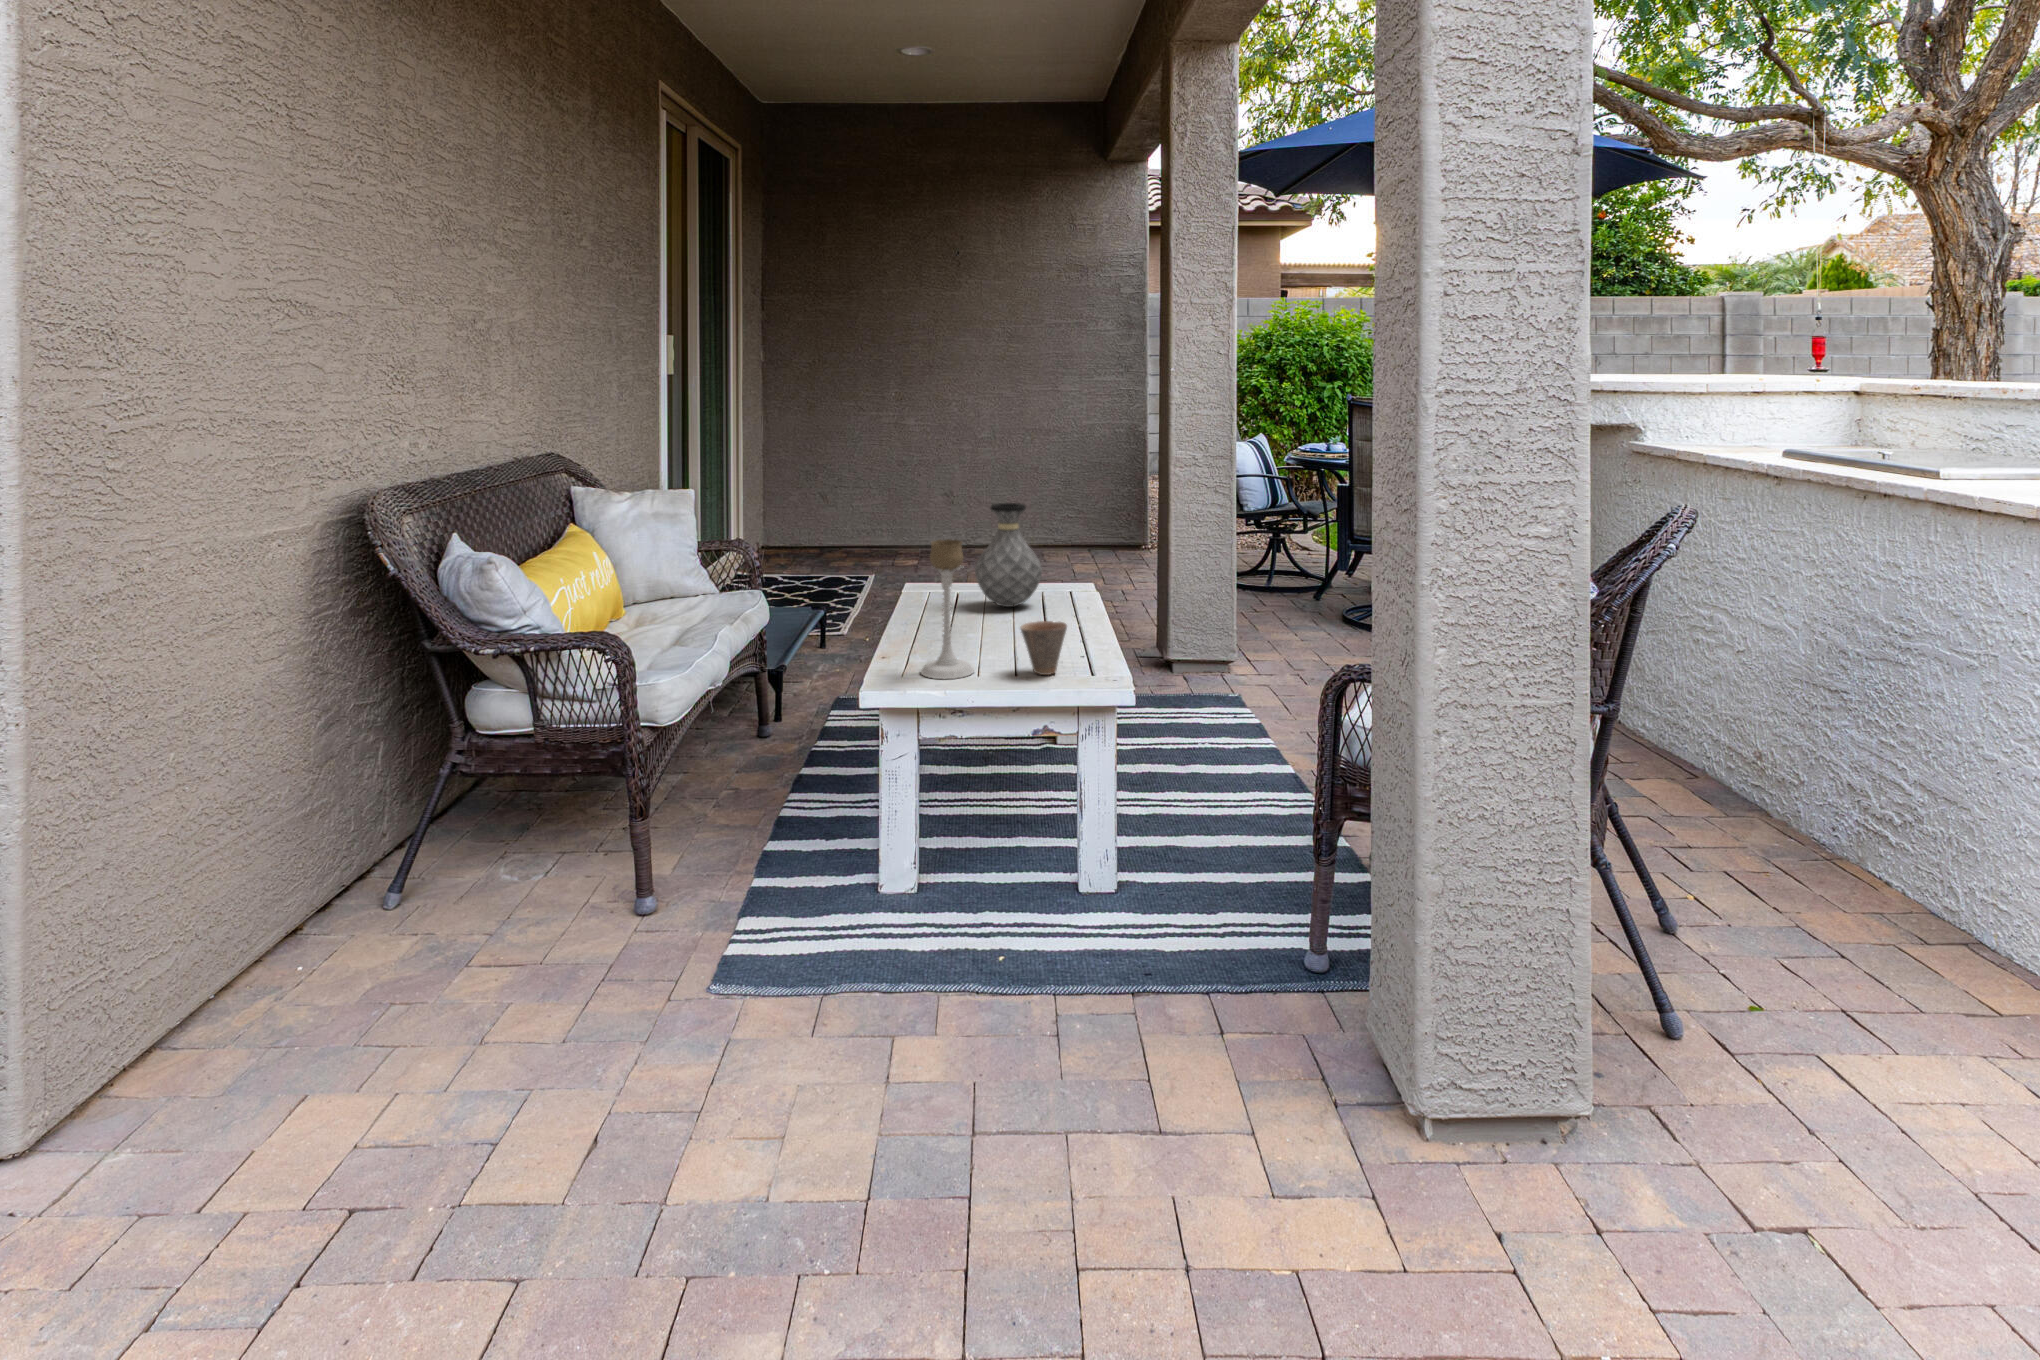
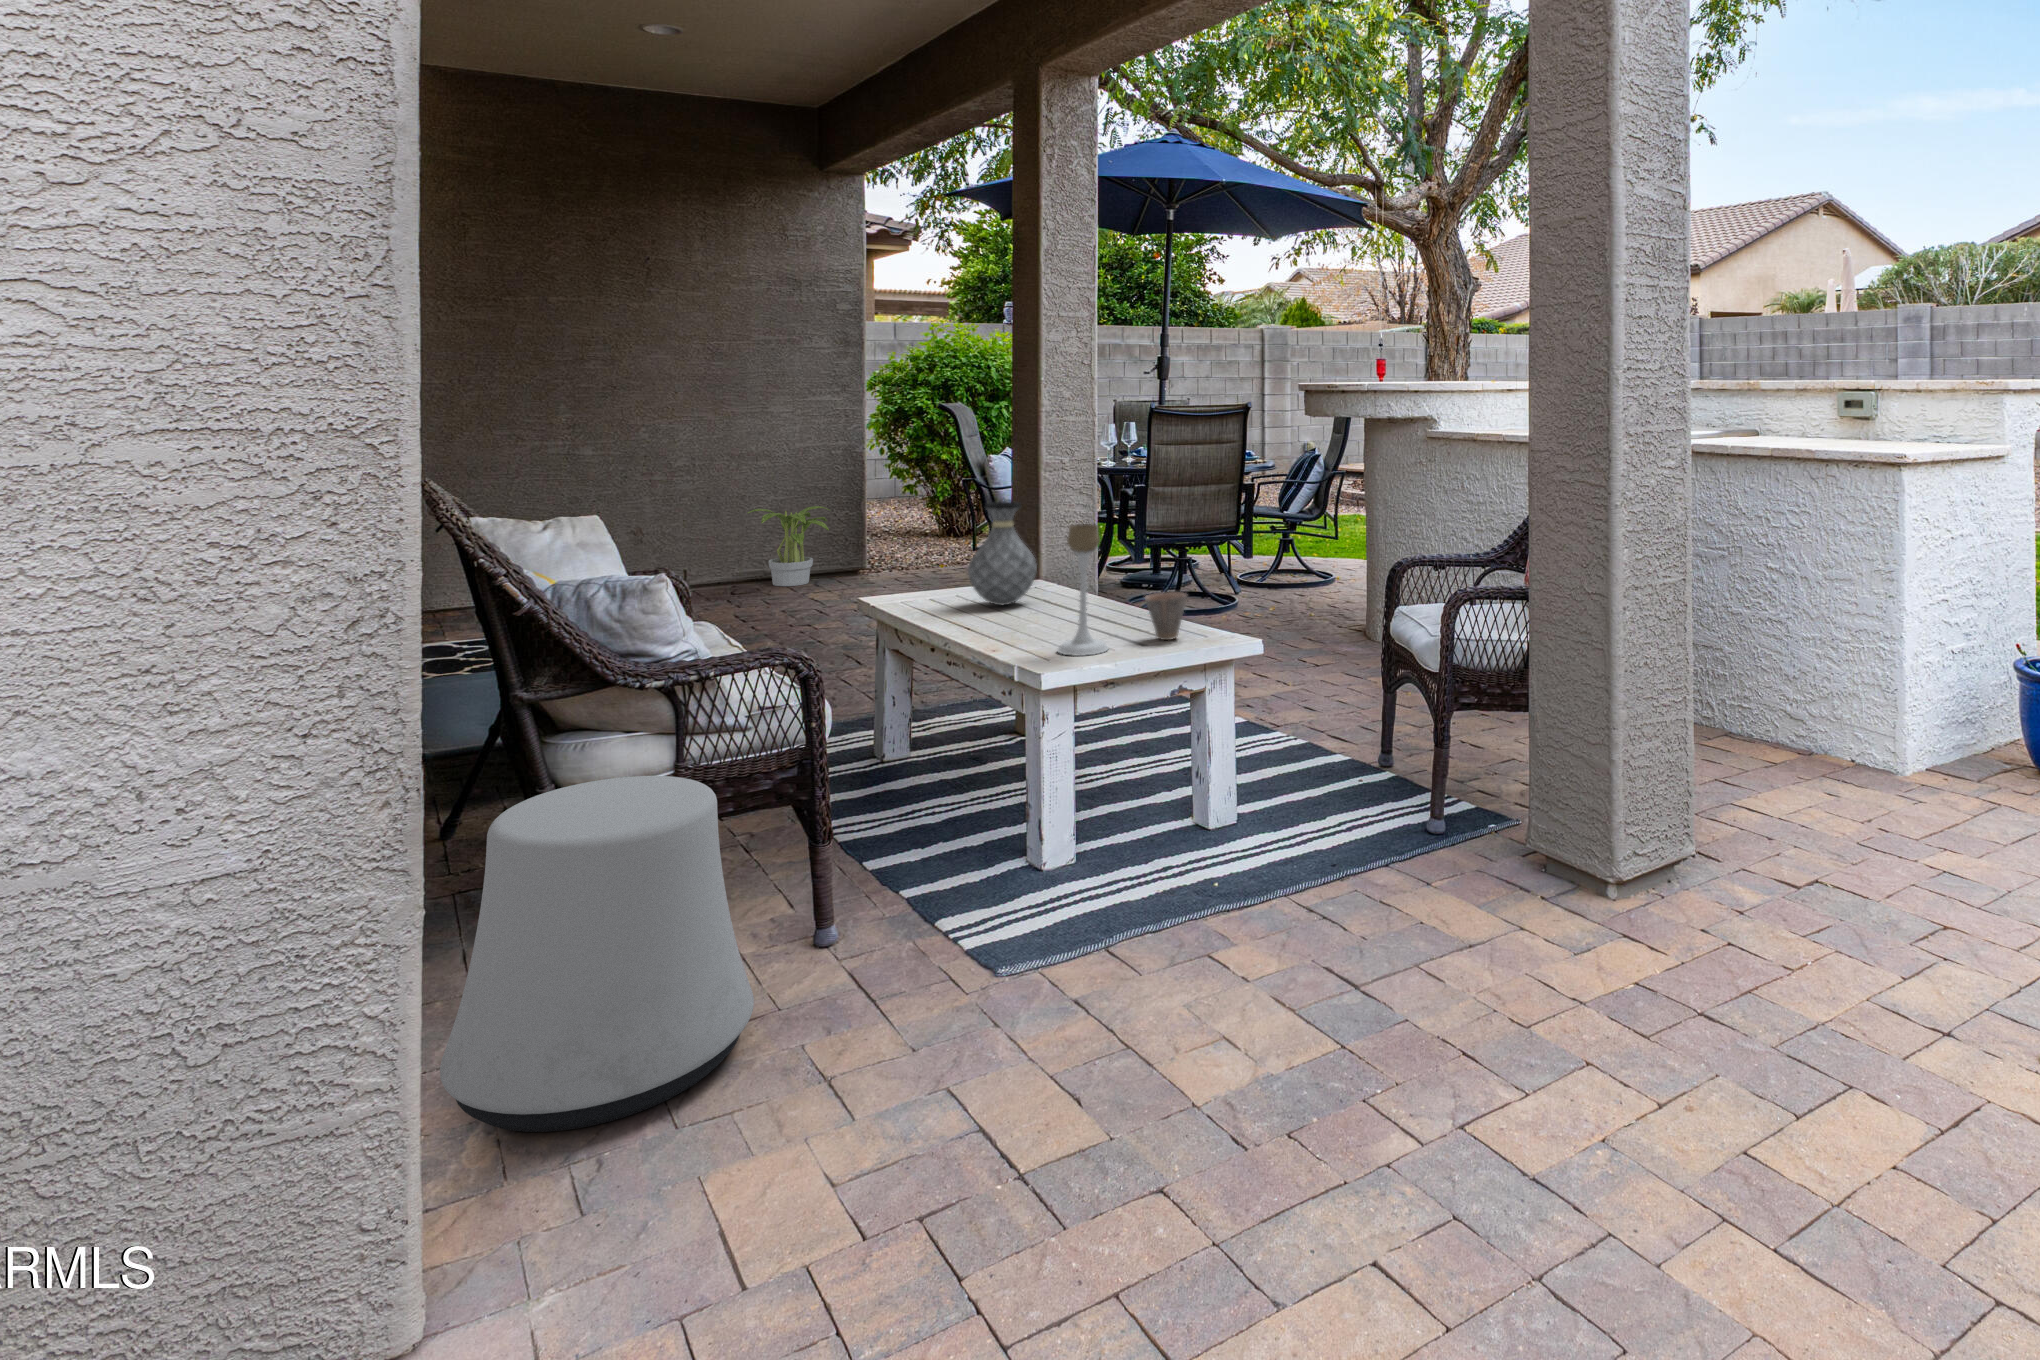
potted plant: none [1041,483,1112,554] -> present [748,506,829,586]
stool: none [262,726,521,1019] -> present [440,776,754,1132]

